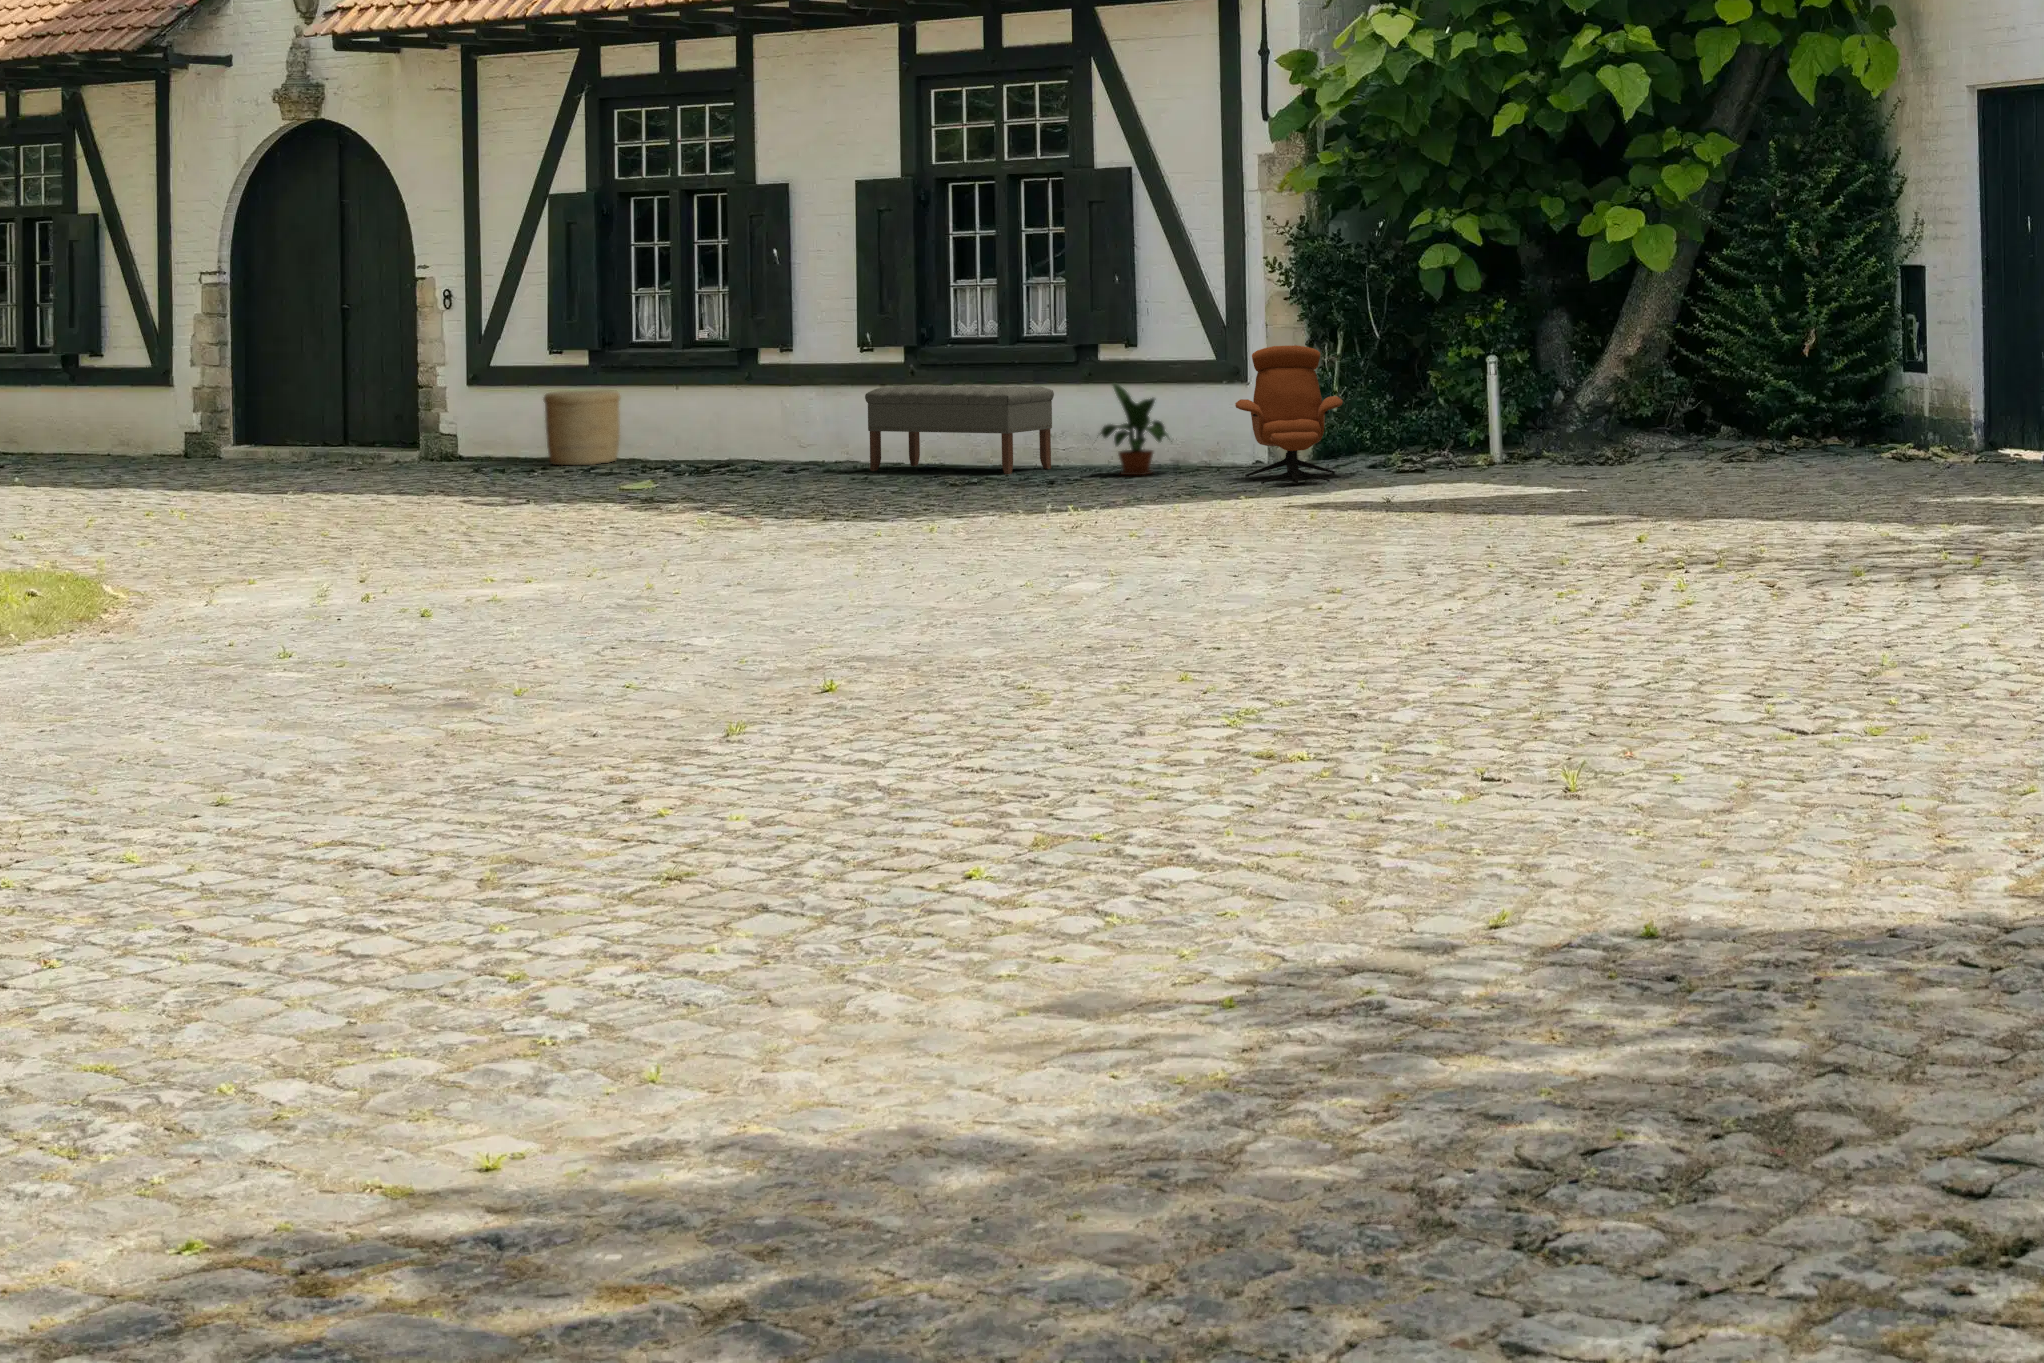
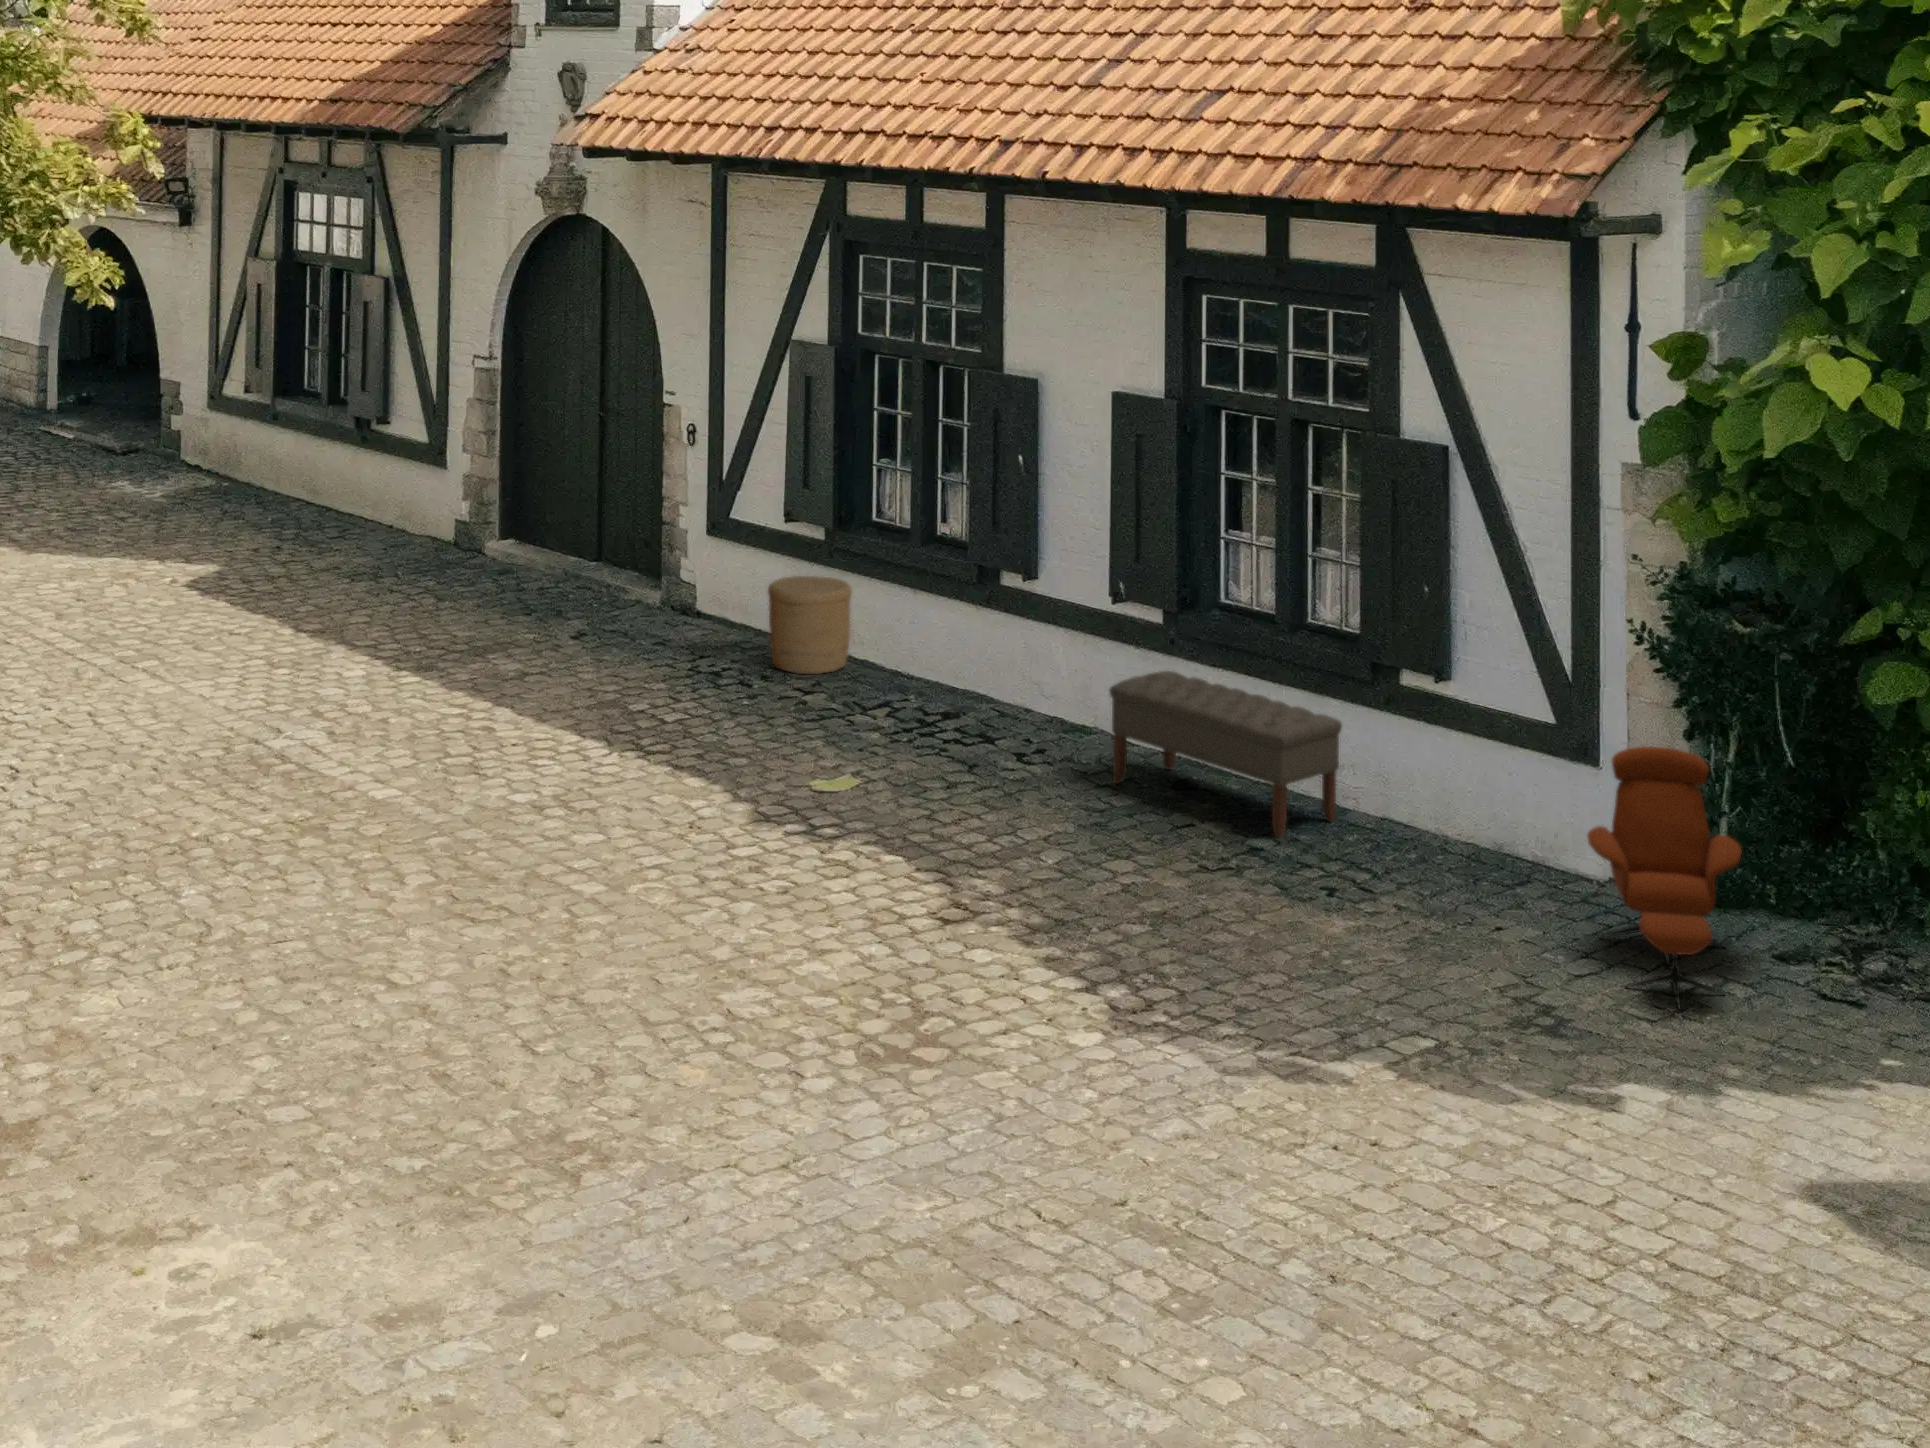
potted plant: present [1097,383,1168,475] -> none [1388,752,1496,887]

